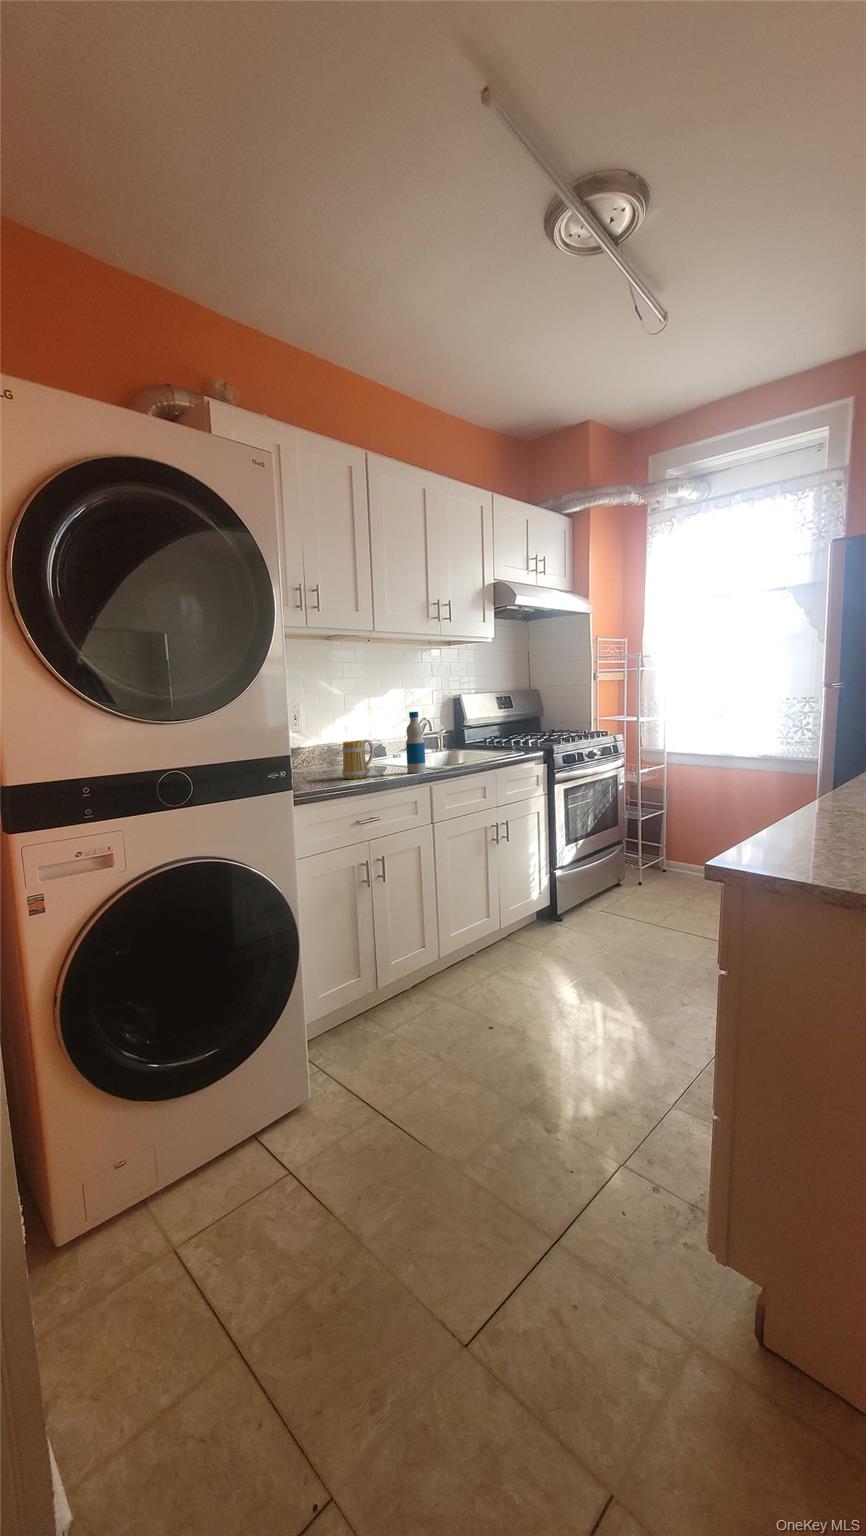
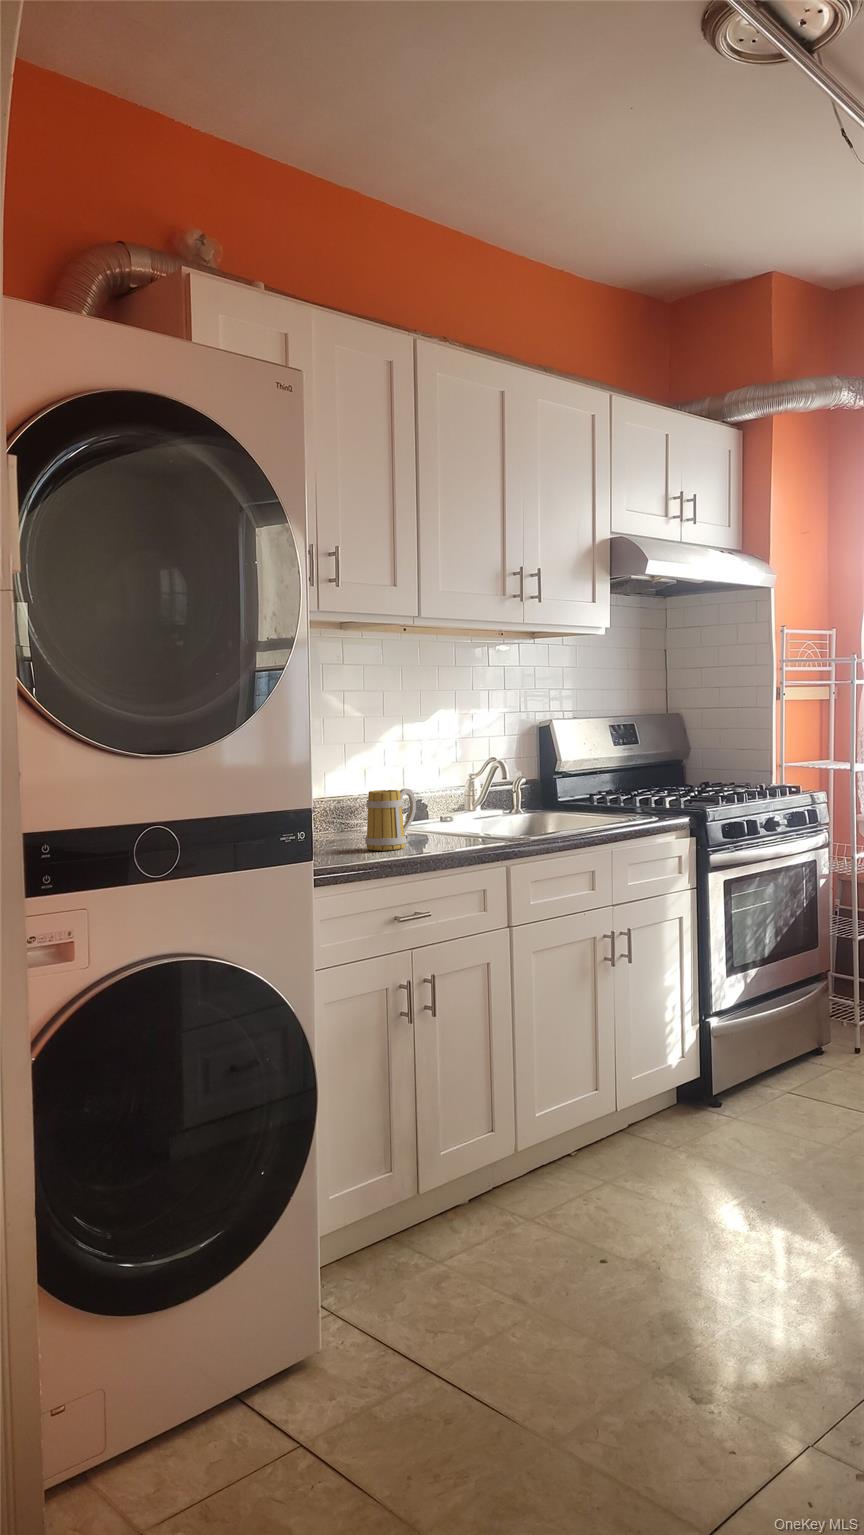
bottle: present [406,712,426,773] -> none [469,745,500,844]

